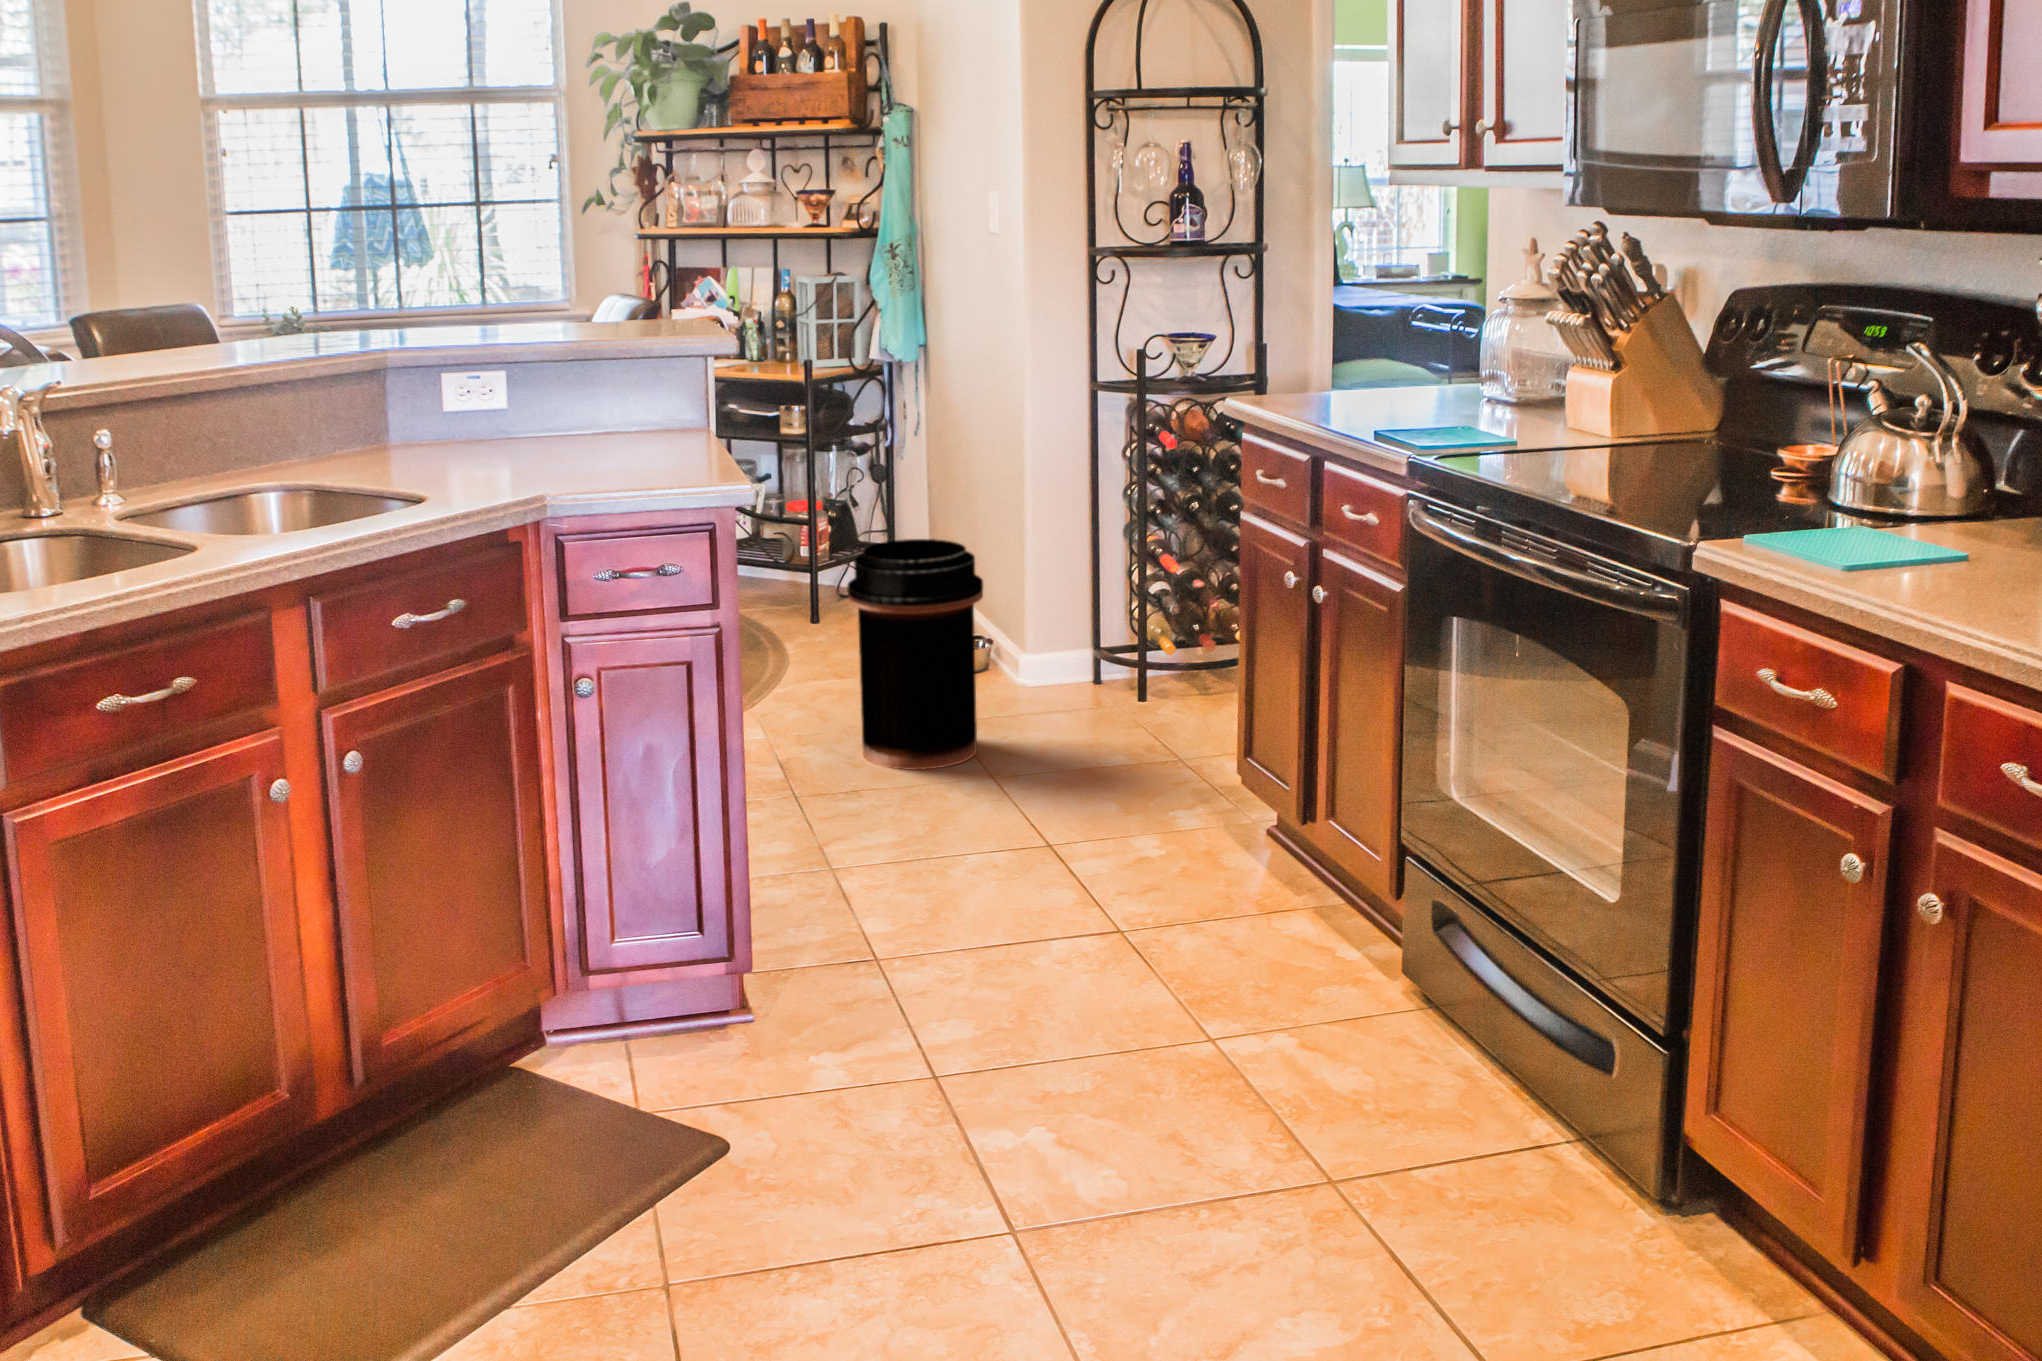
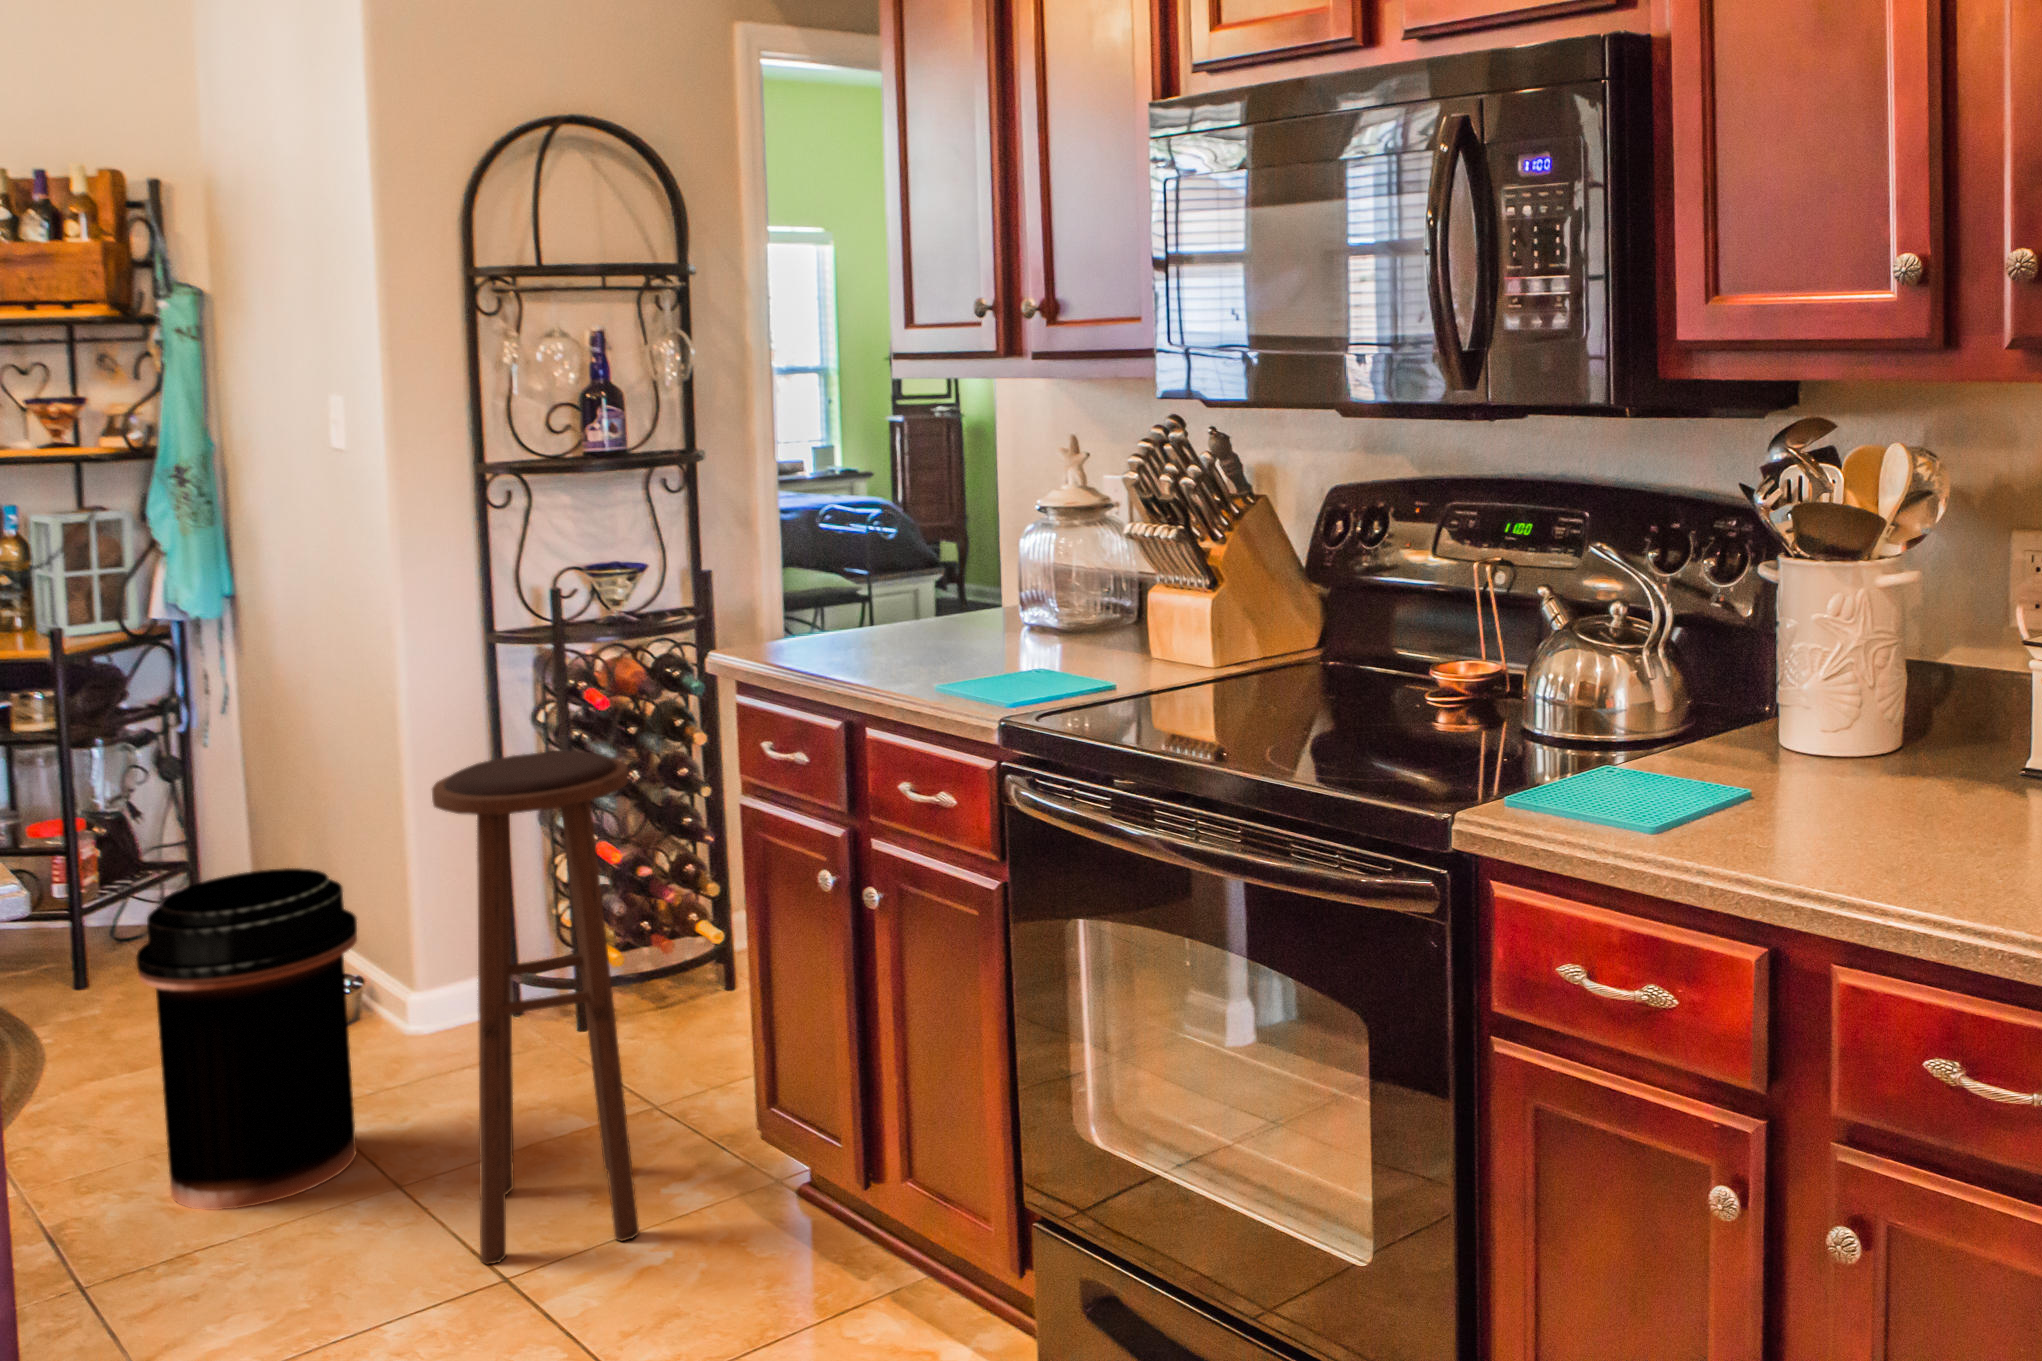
stool: none [1028,469,1163,838] -> present [432,751,639,1264]

